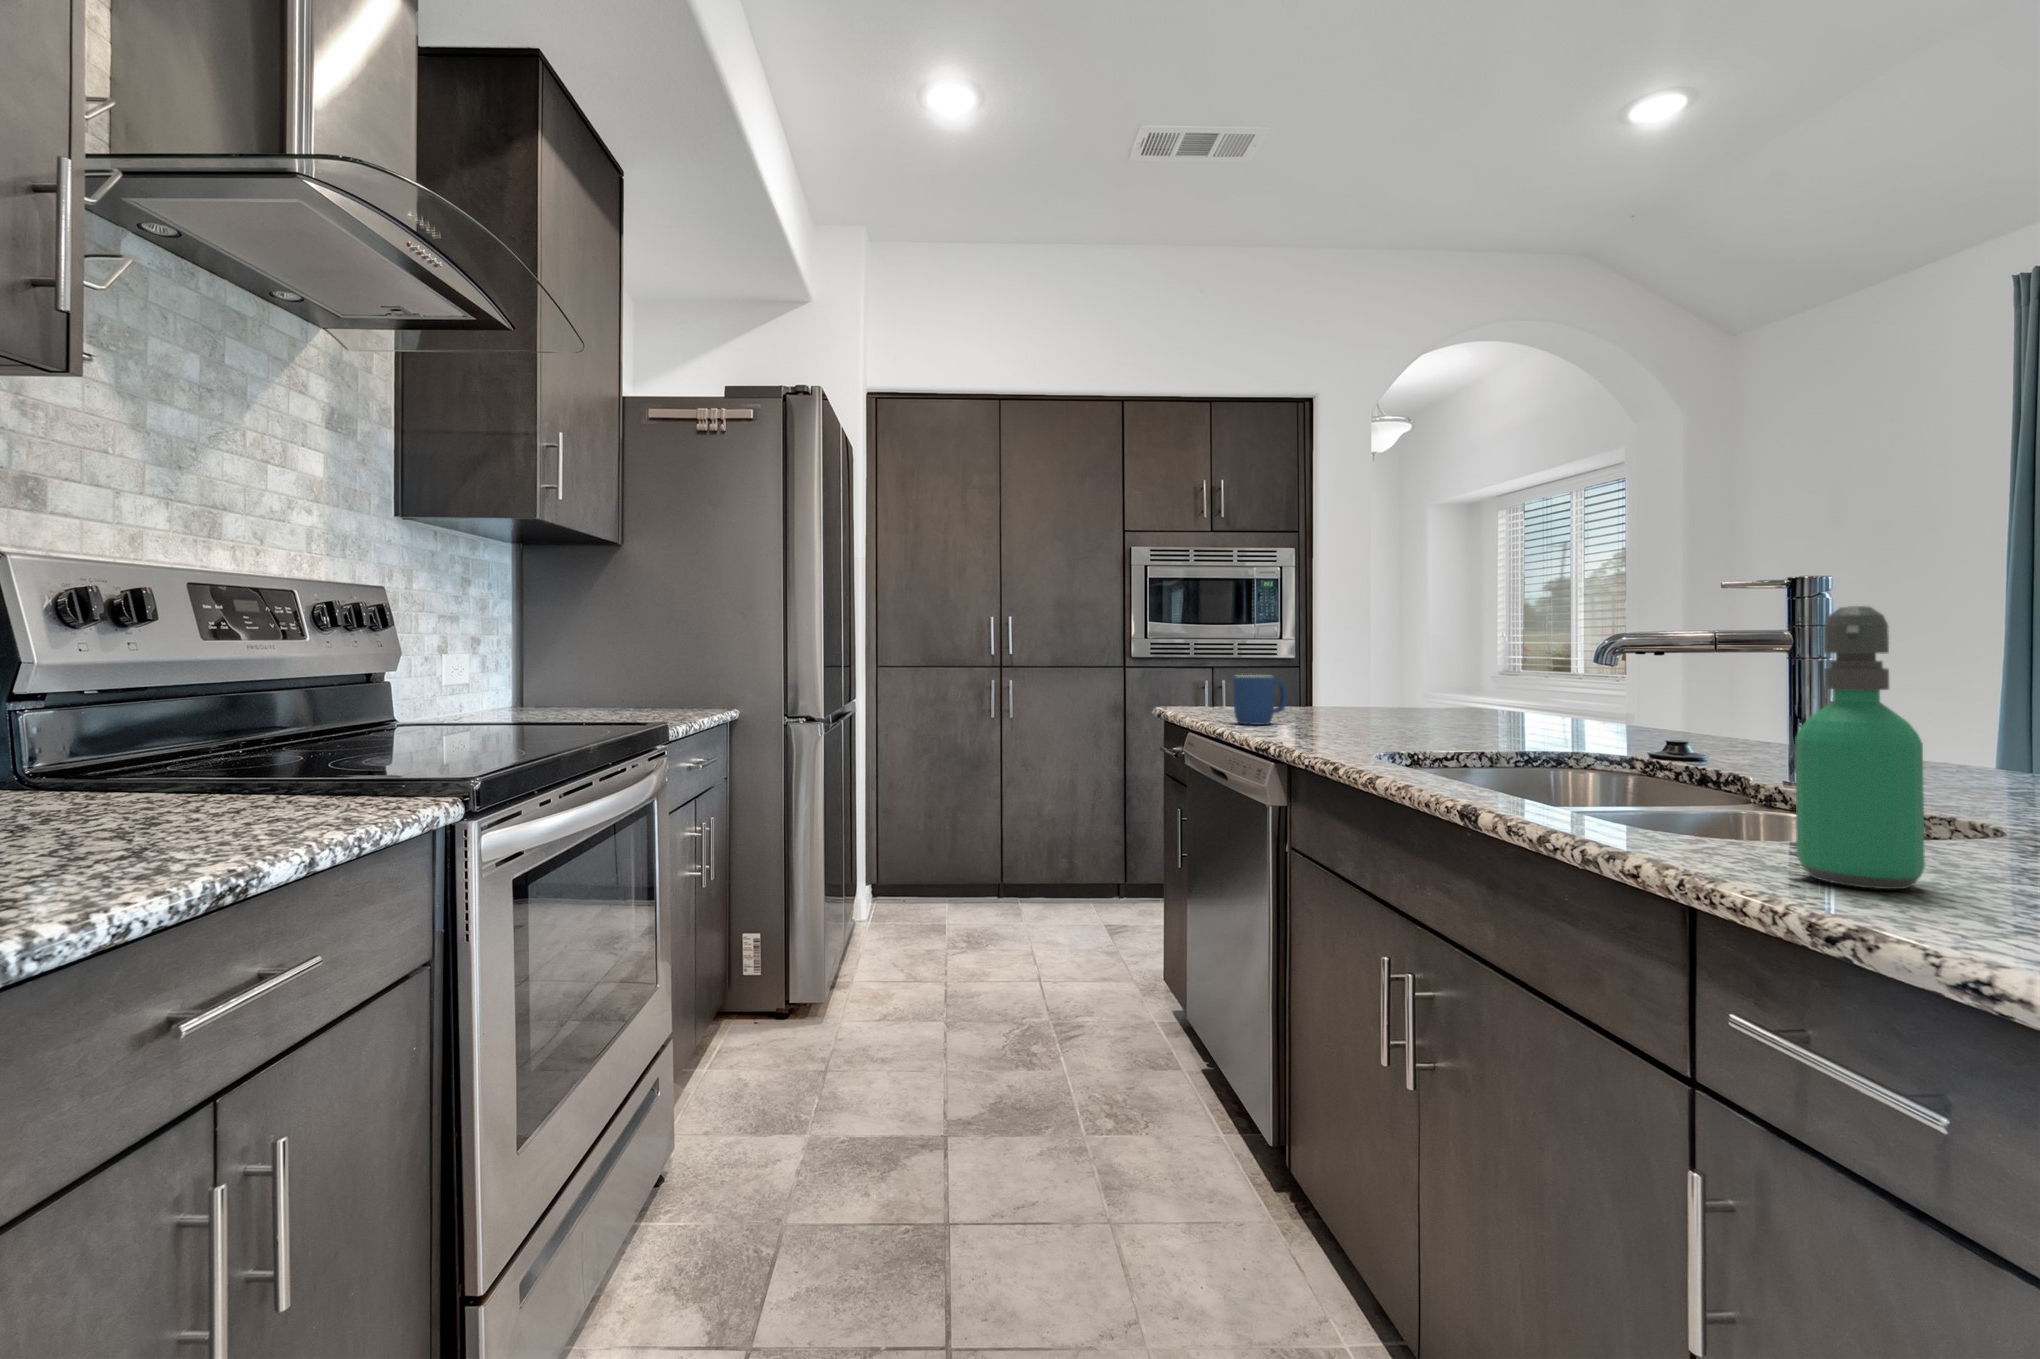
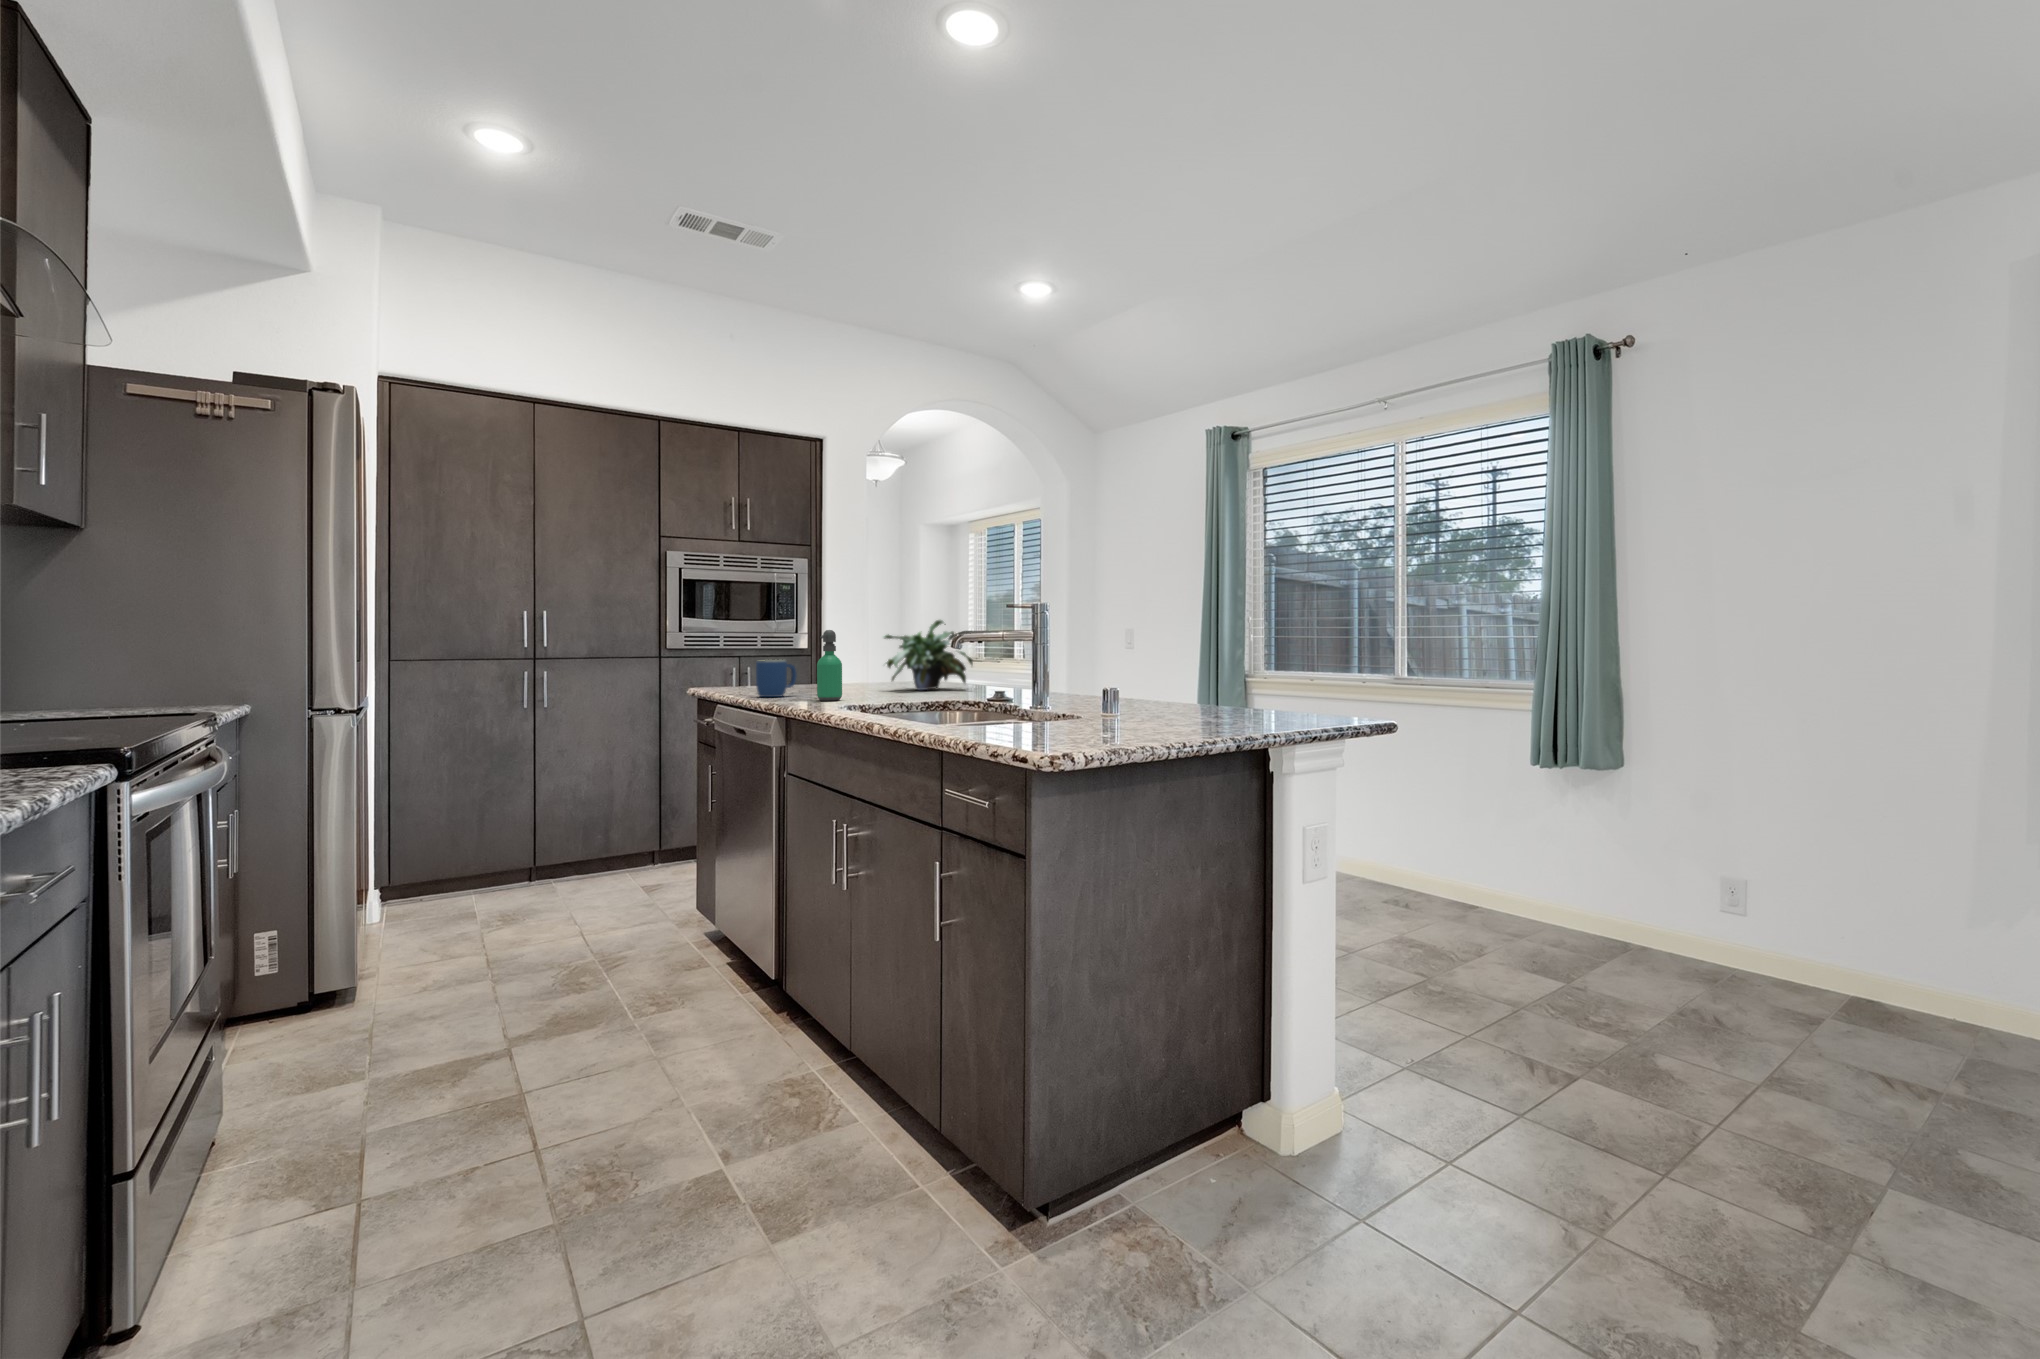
soap dispenser: present [1795,606,1925,889] -> present [817,630,842,701]
potted plant: none [1409,619,1559,722] -> present [884,620,973,690]

